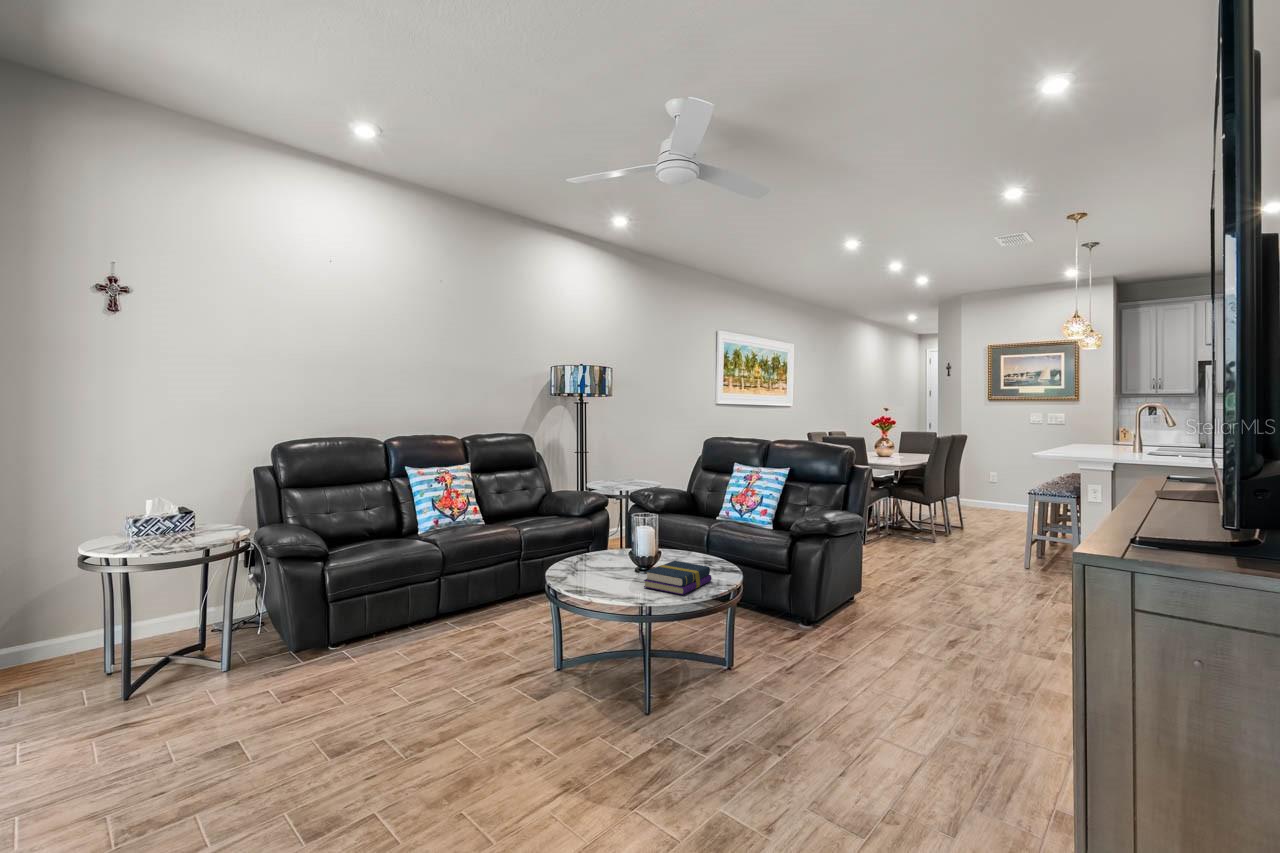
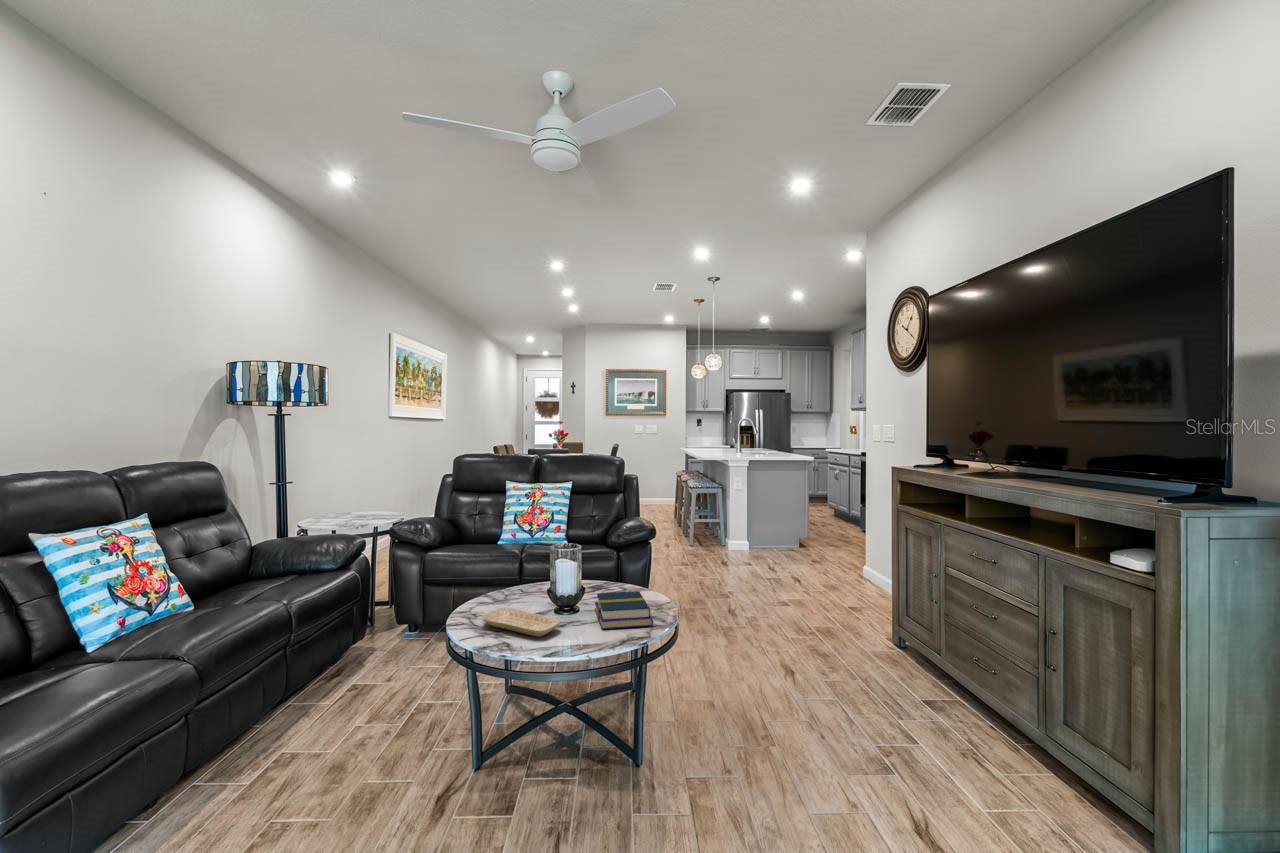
tray: none [578,557,618,580] -> present [482,609,560,637]

